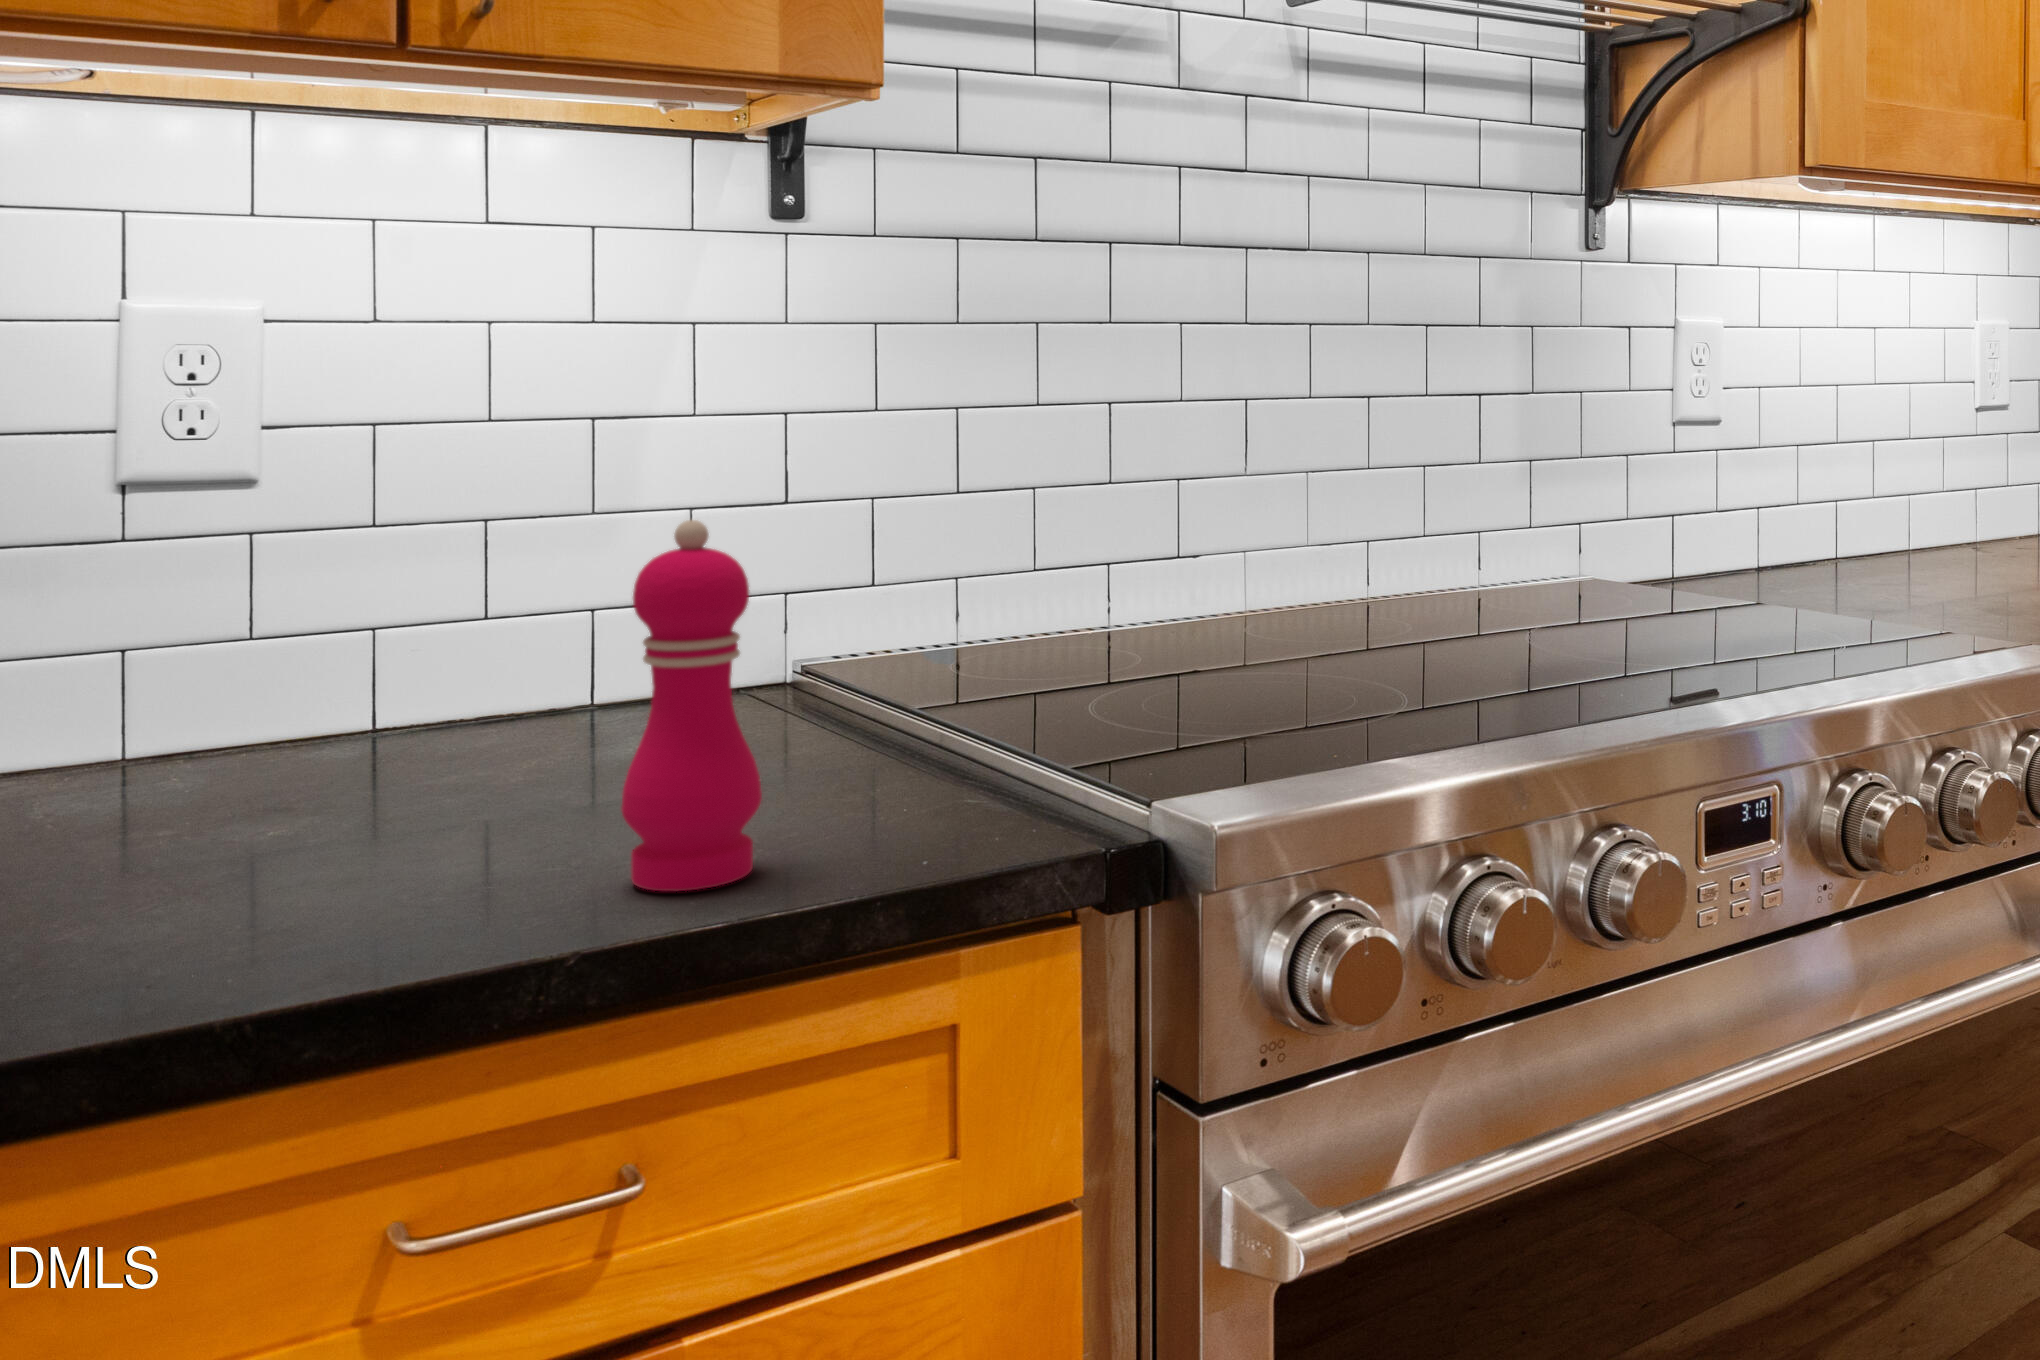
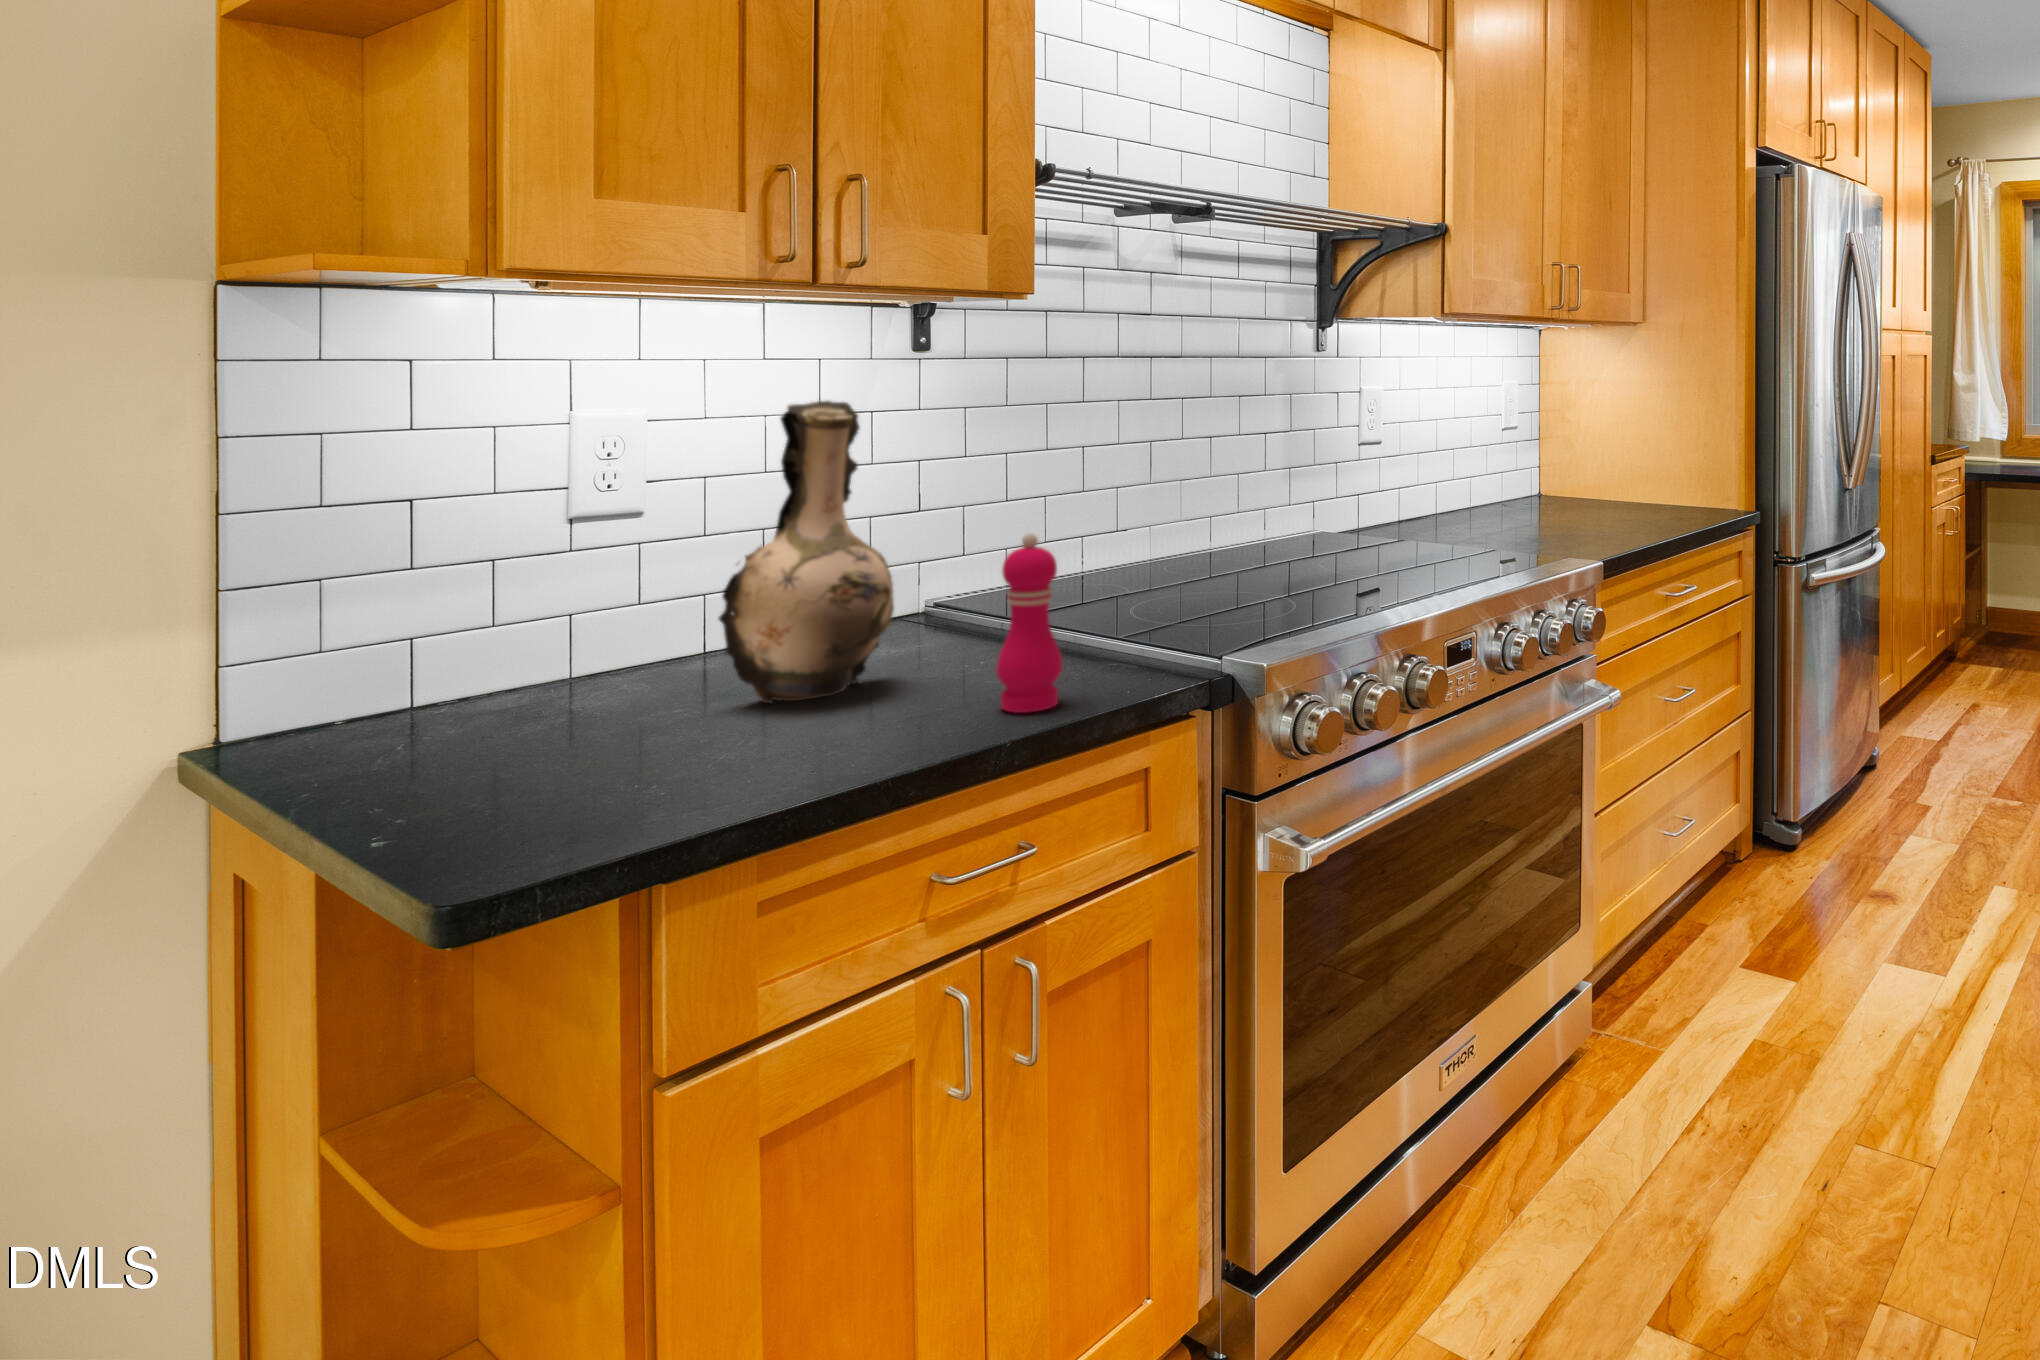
decorative vase: none [205,262,568,830] -> present [719,401,894,704]

